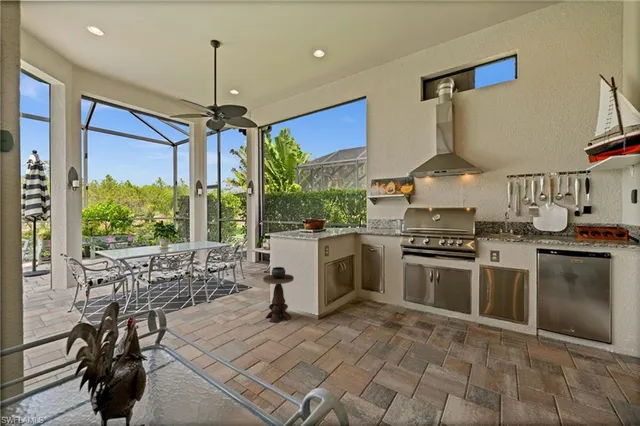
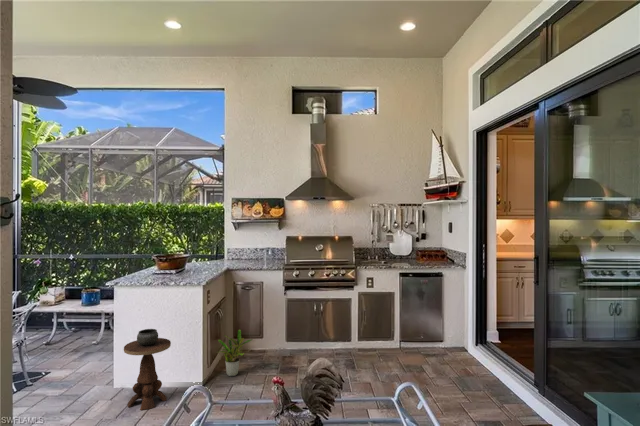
potted plant: none [329,281,361,317] -> present [218,330,252,376]

